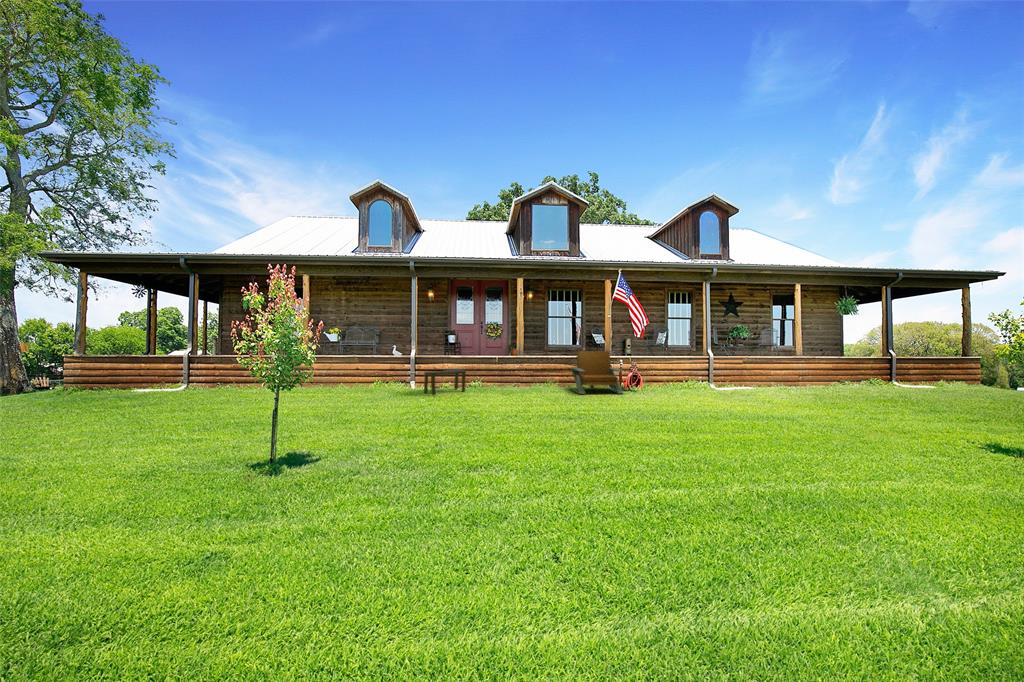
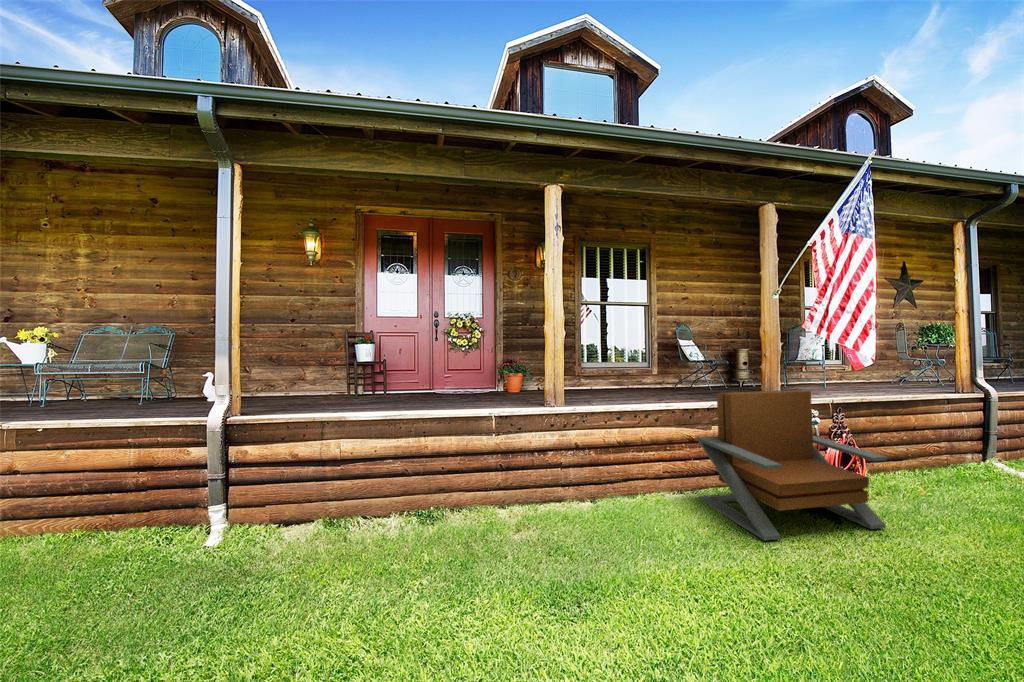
bench: present [424,370,466,395] -> none [243,459,393,577]

